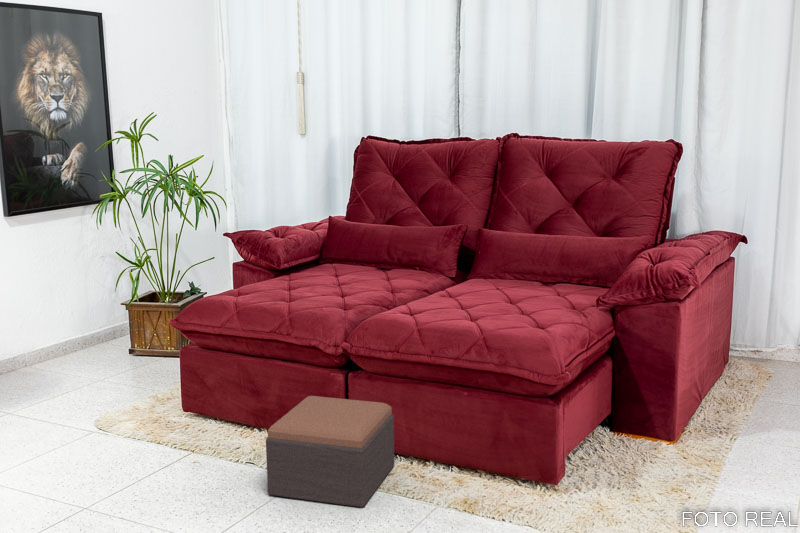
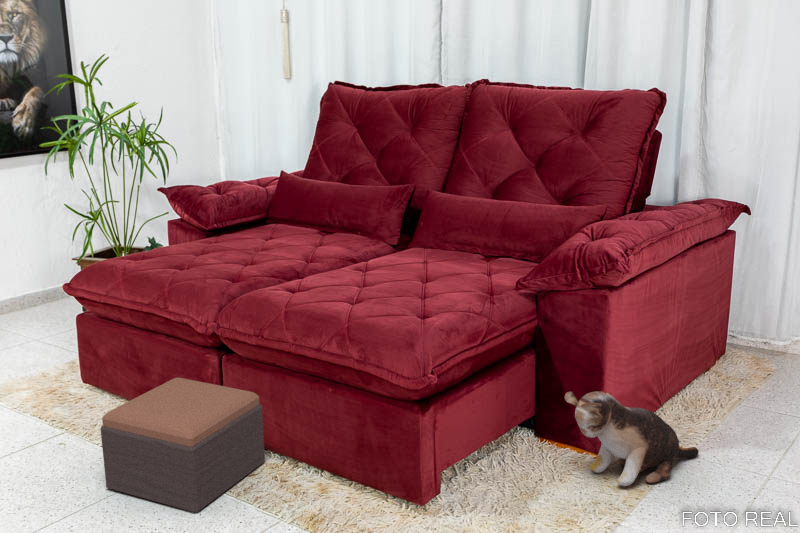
plush toy: none [654,385,747,463] -> present [565,391,699,486]

